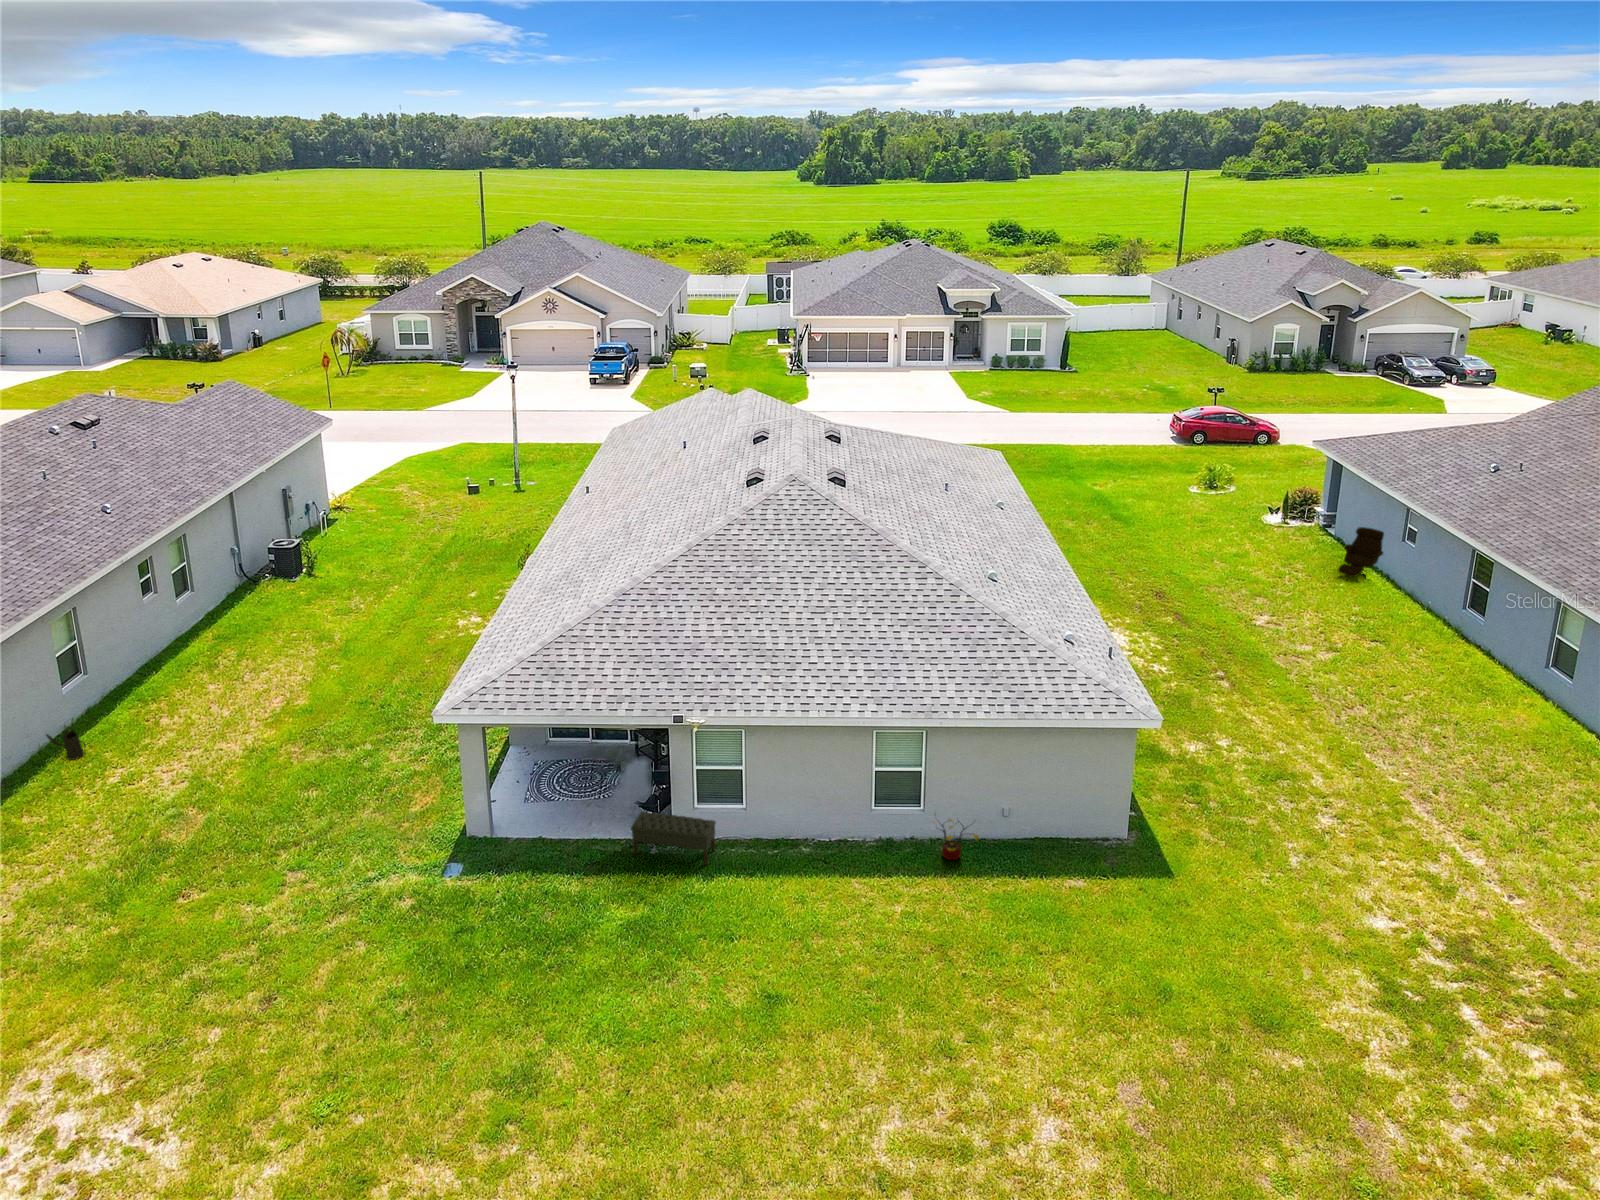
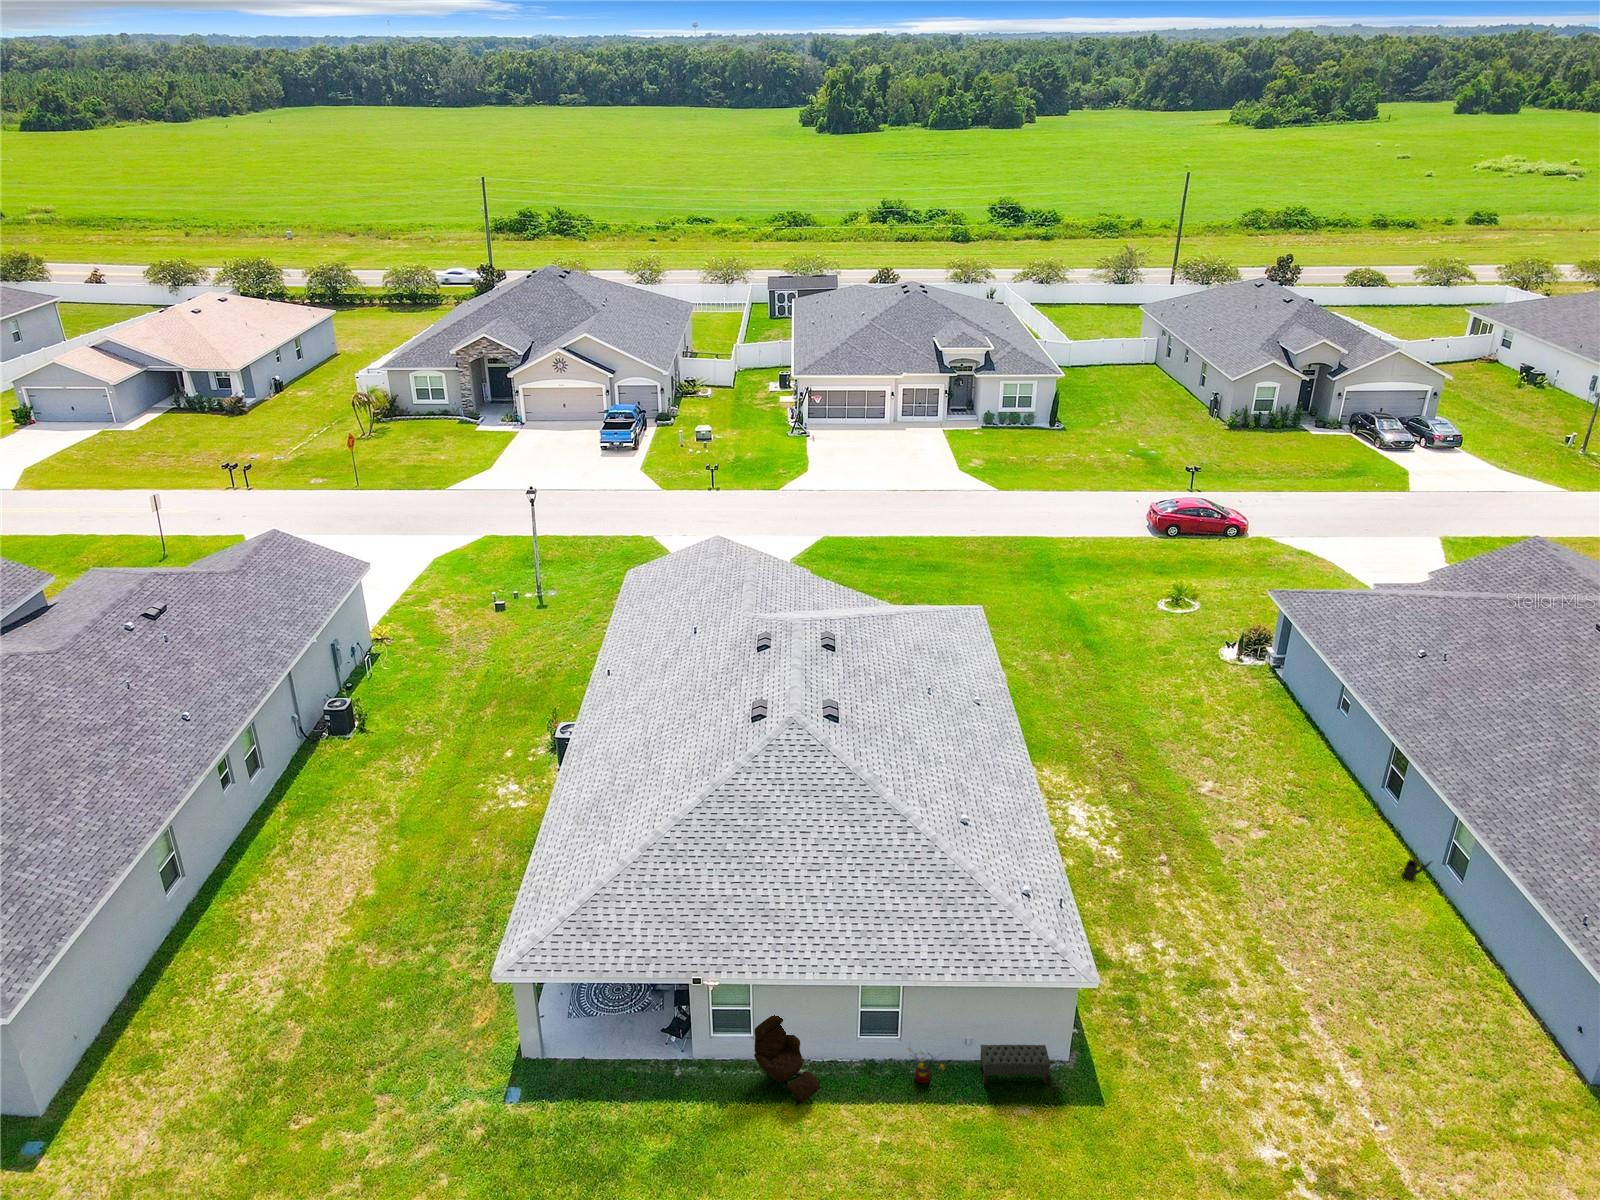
lounge chair: present [1338,527,1384,579] -> present [754,1015,820,1106]
watering can: present [46,728,86,760] -> present [1402,859,1432,882]
bench: present [631,811,716,865] -> present [980,1045,1050,1084]

